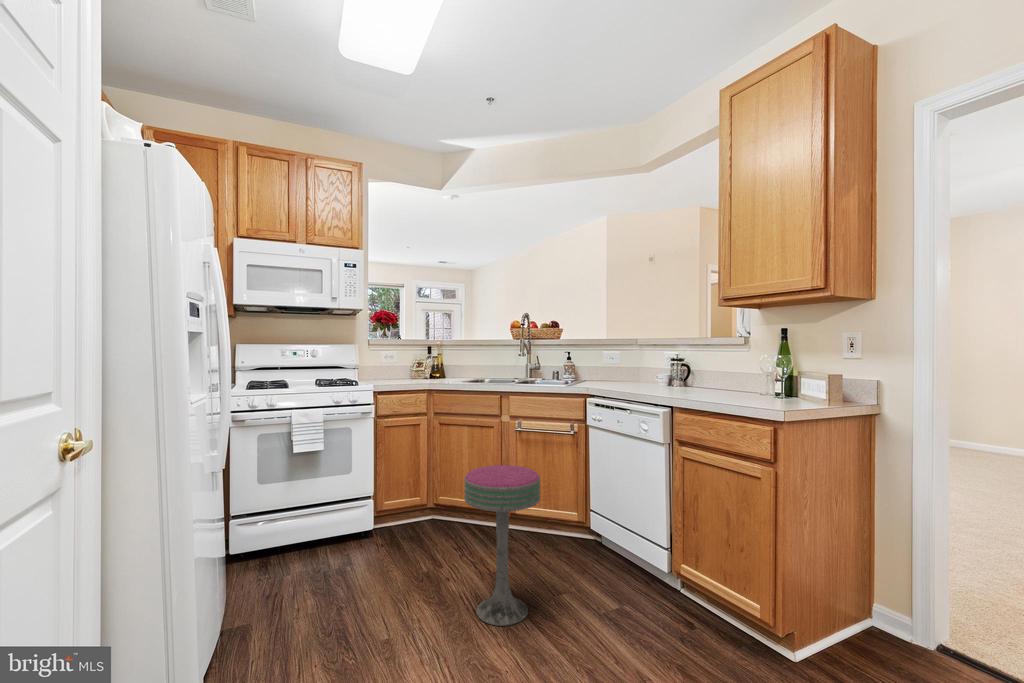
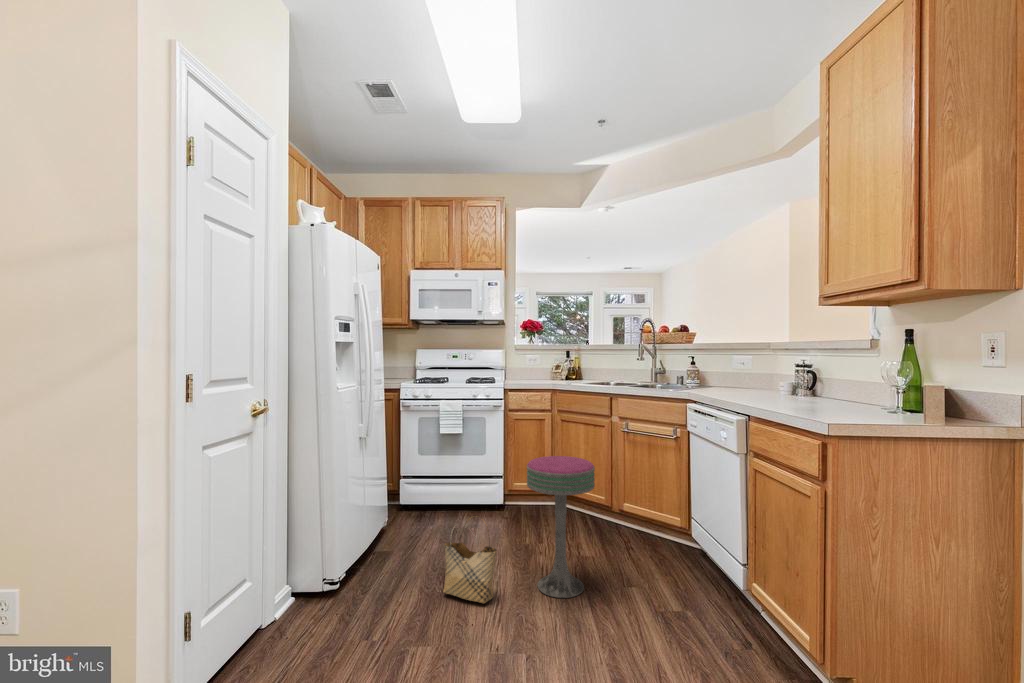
woven basket: none [374,551,446,659] -> present [443,515,497,603]

